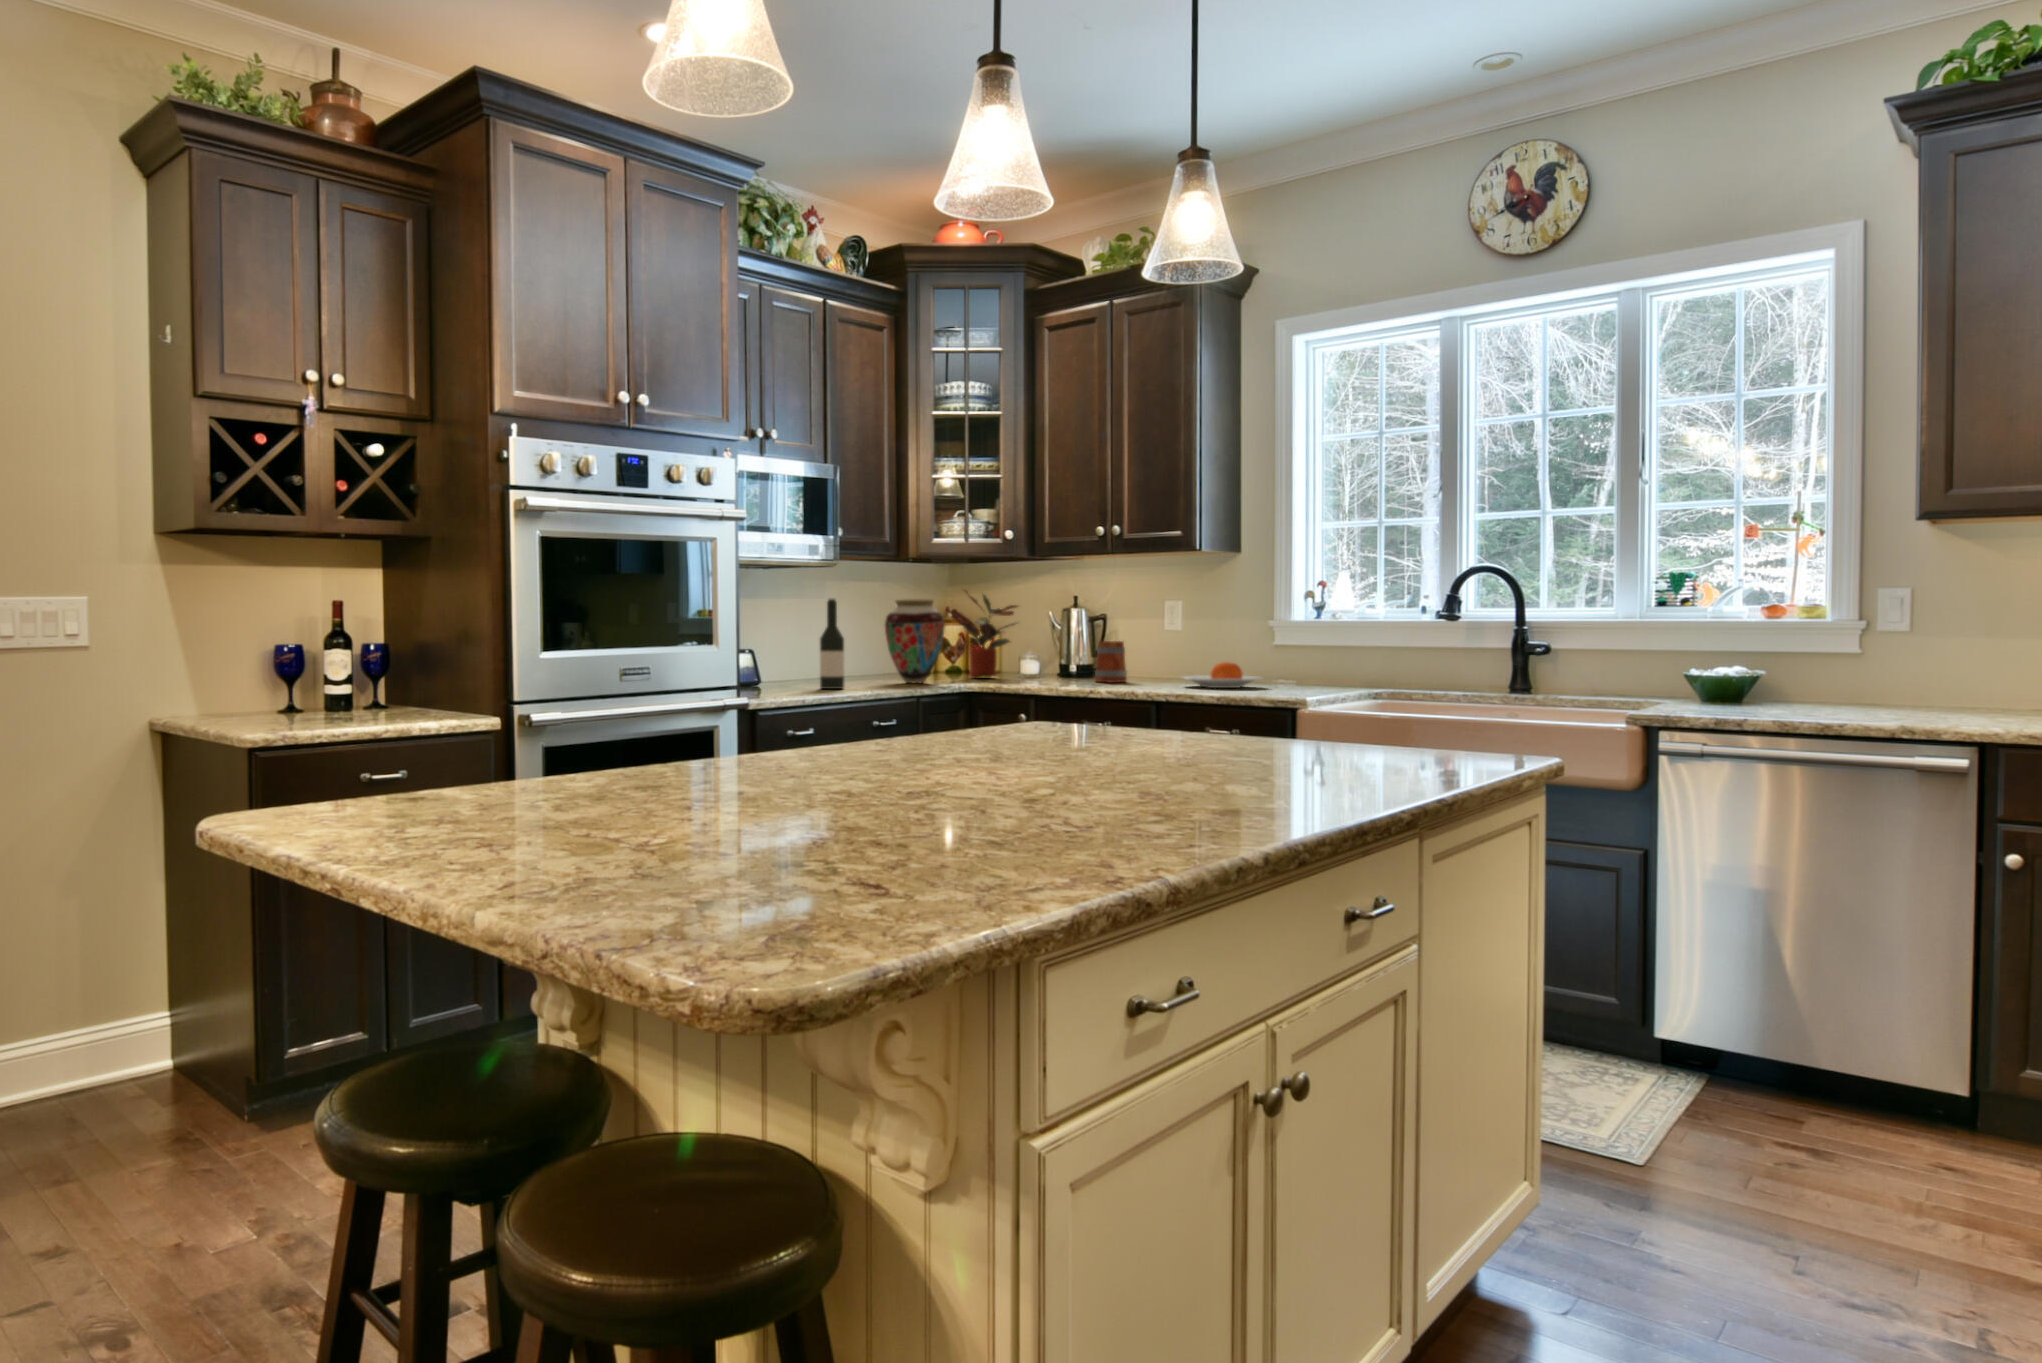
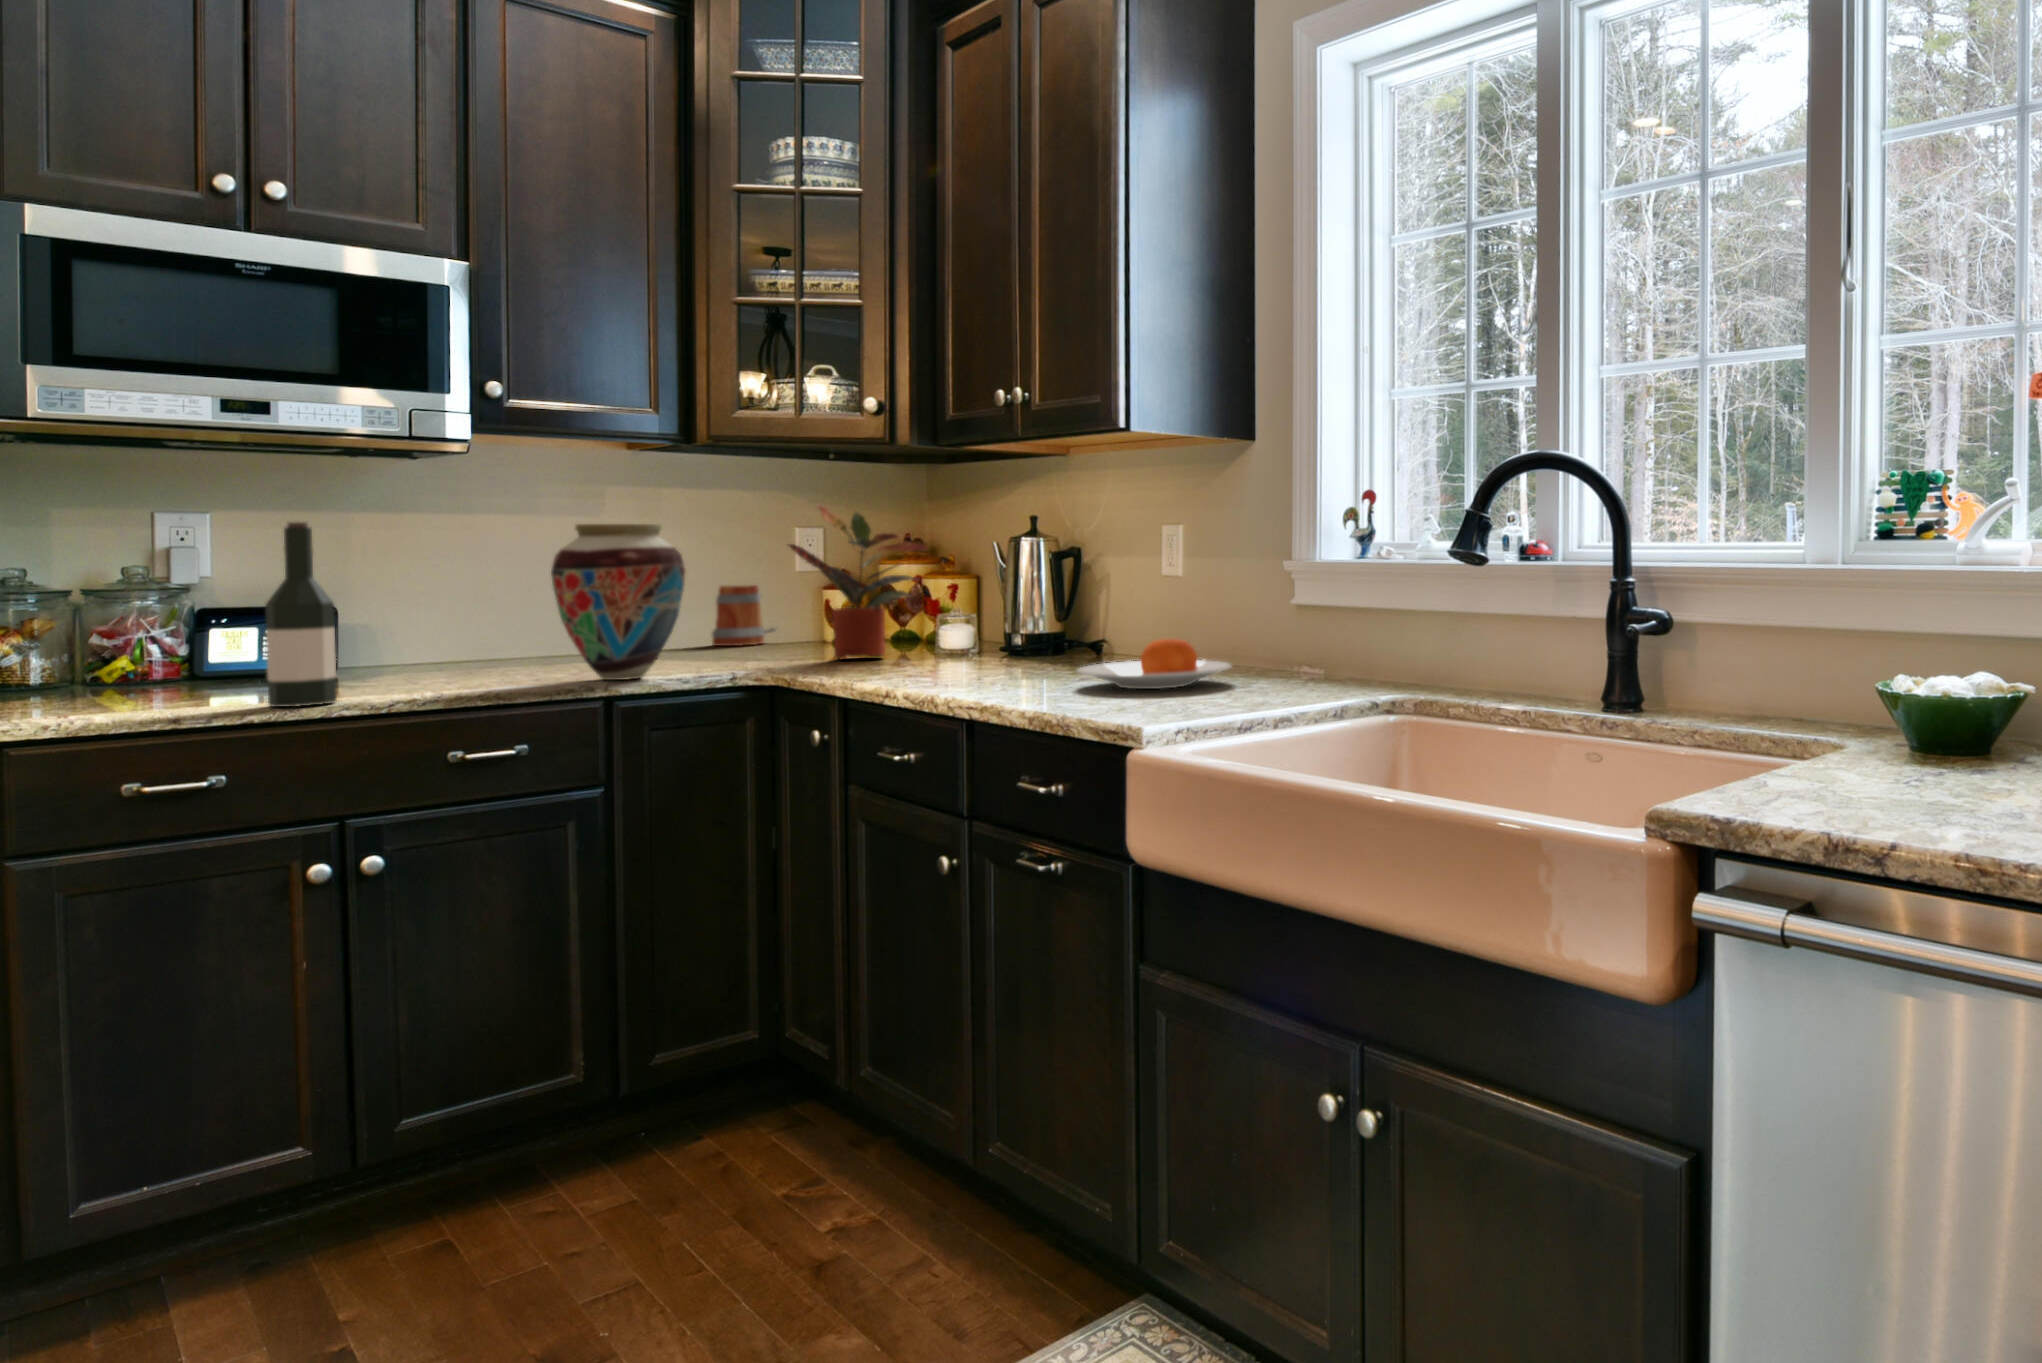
mug: present [1095,641,1127,683] -> present [712,585,775,646]

